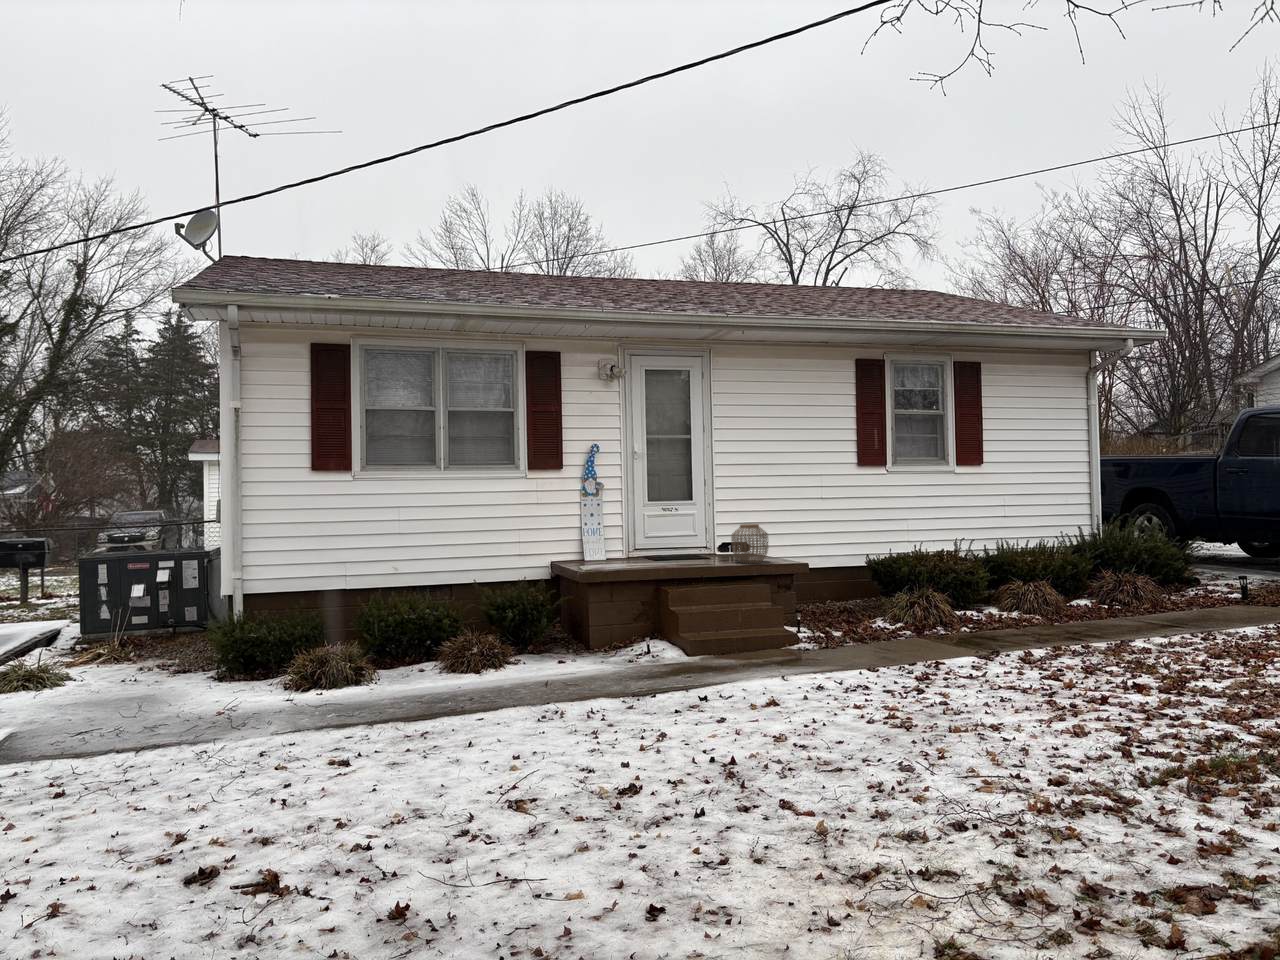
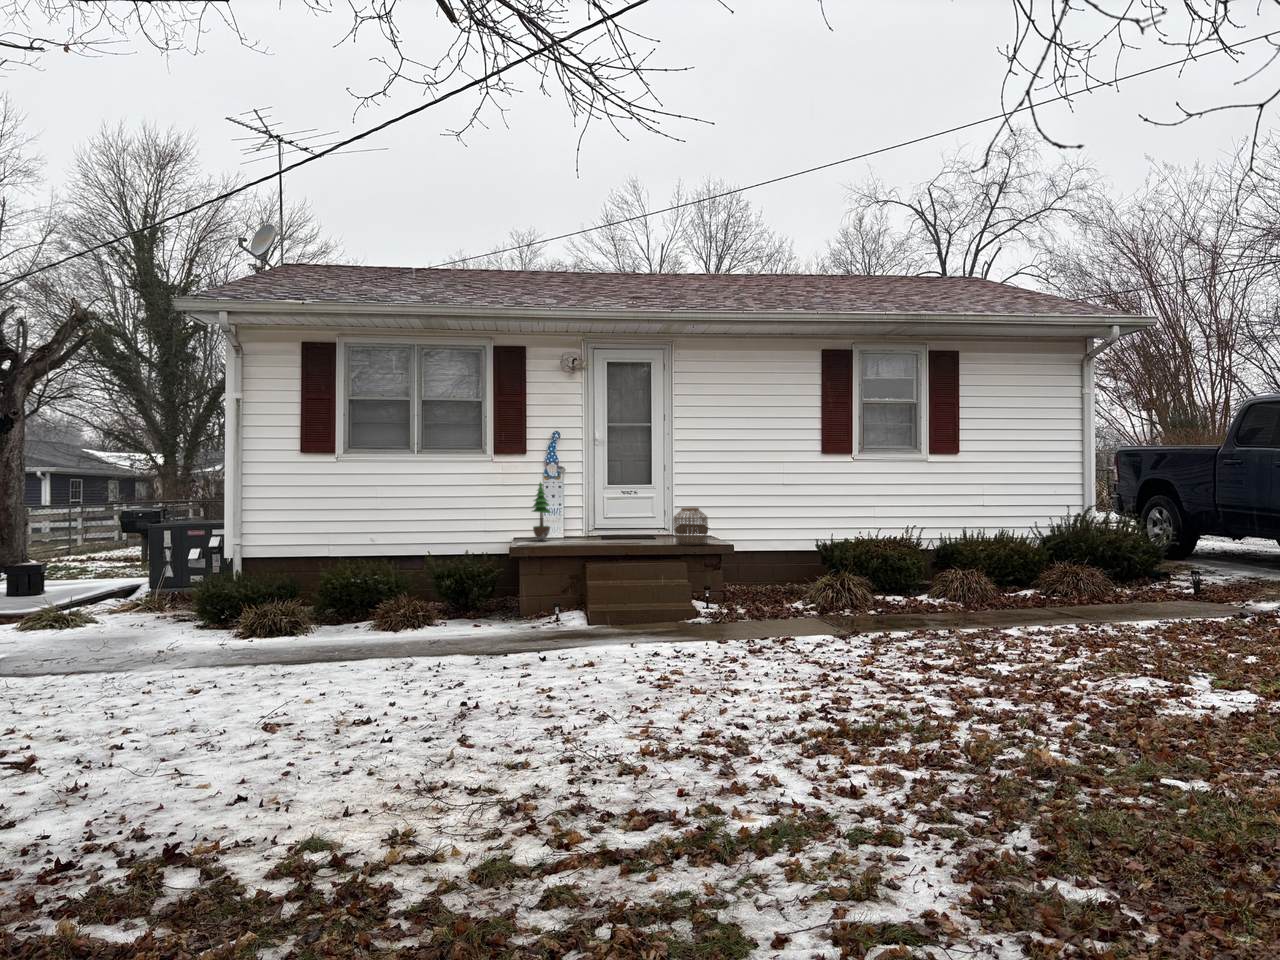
potted tree: none [576,498,600,564] -> present [532,482,551,541]

